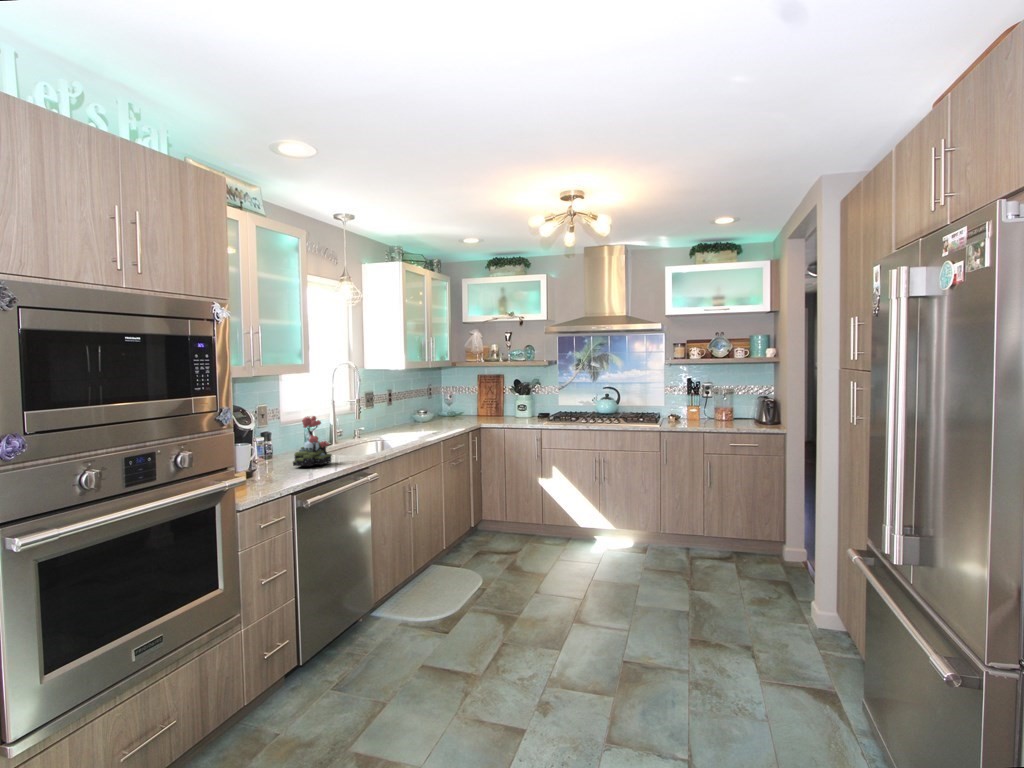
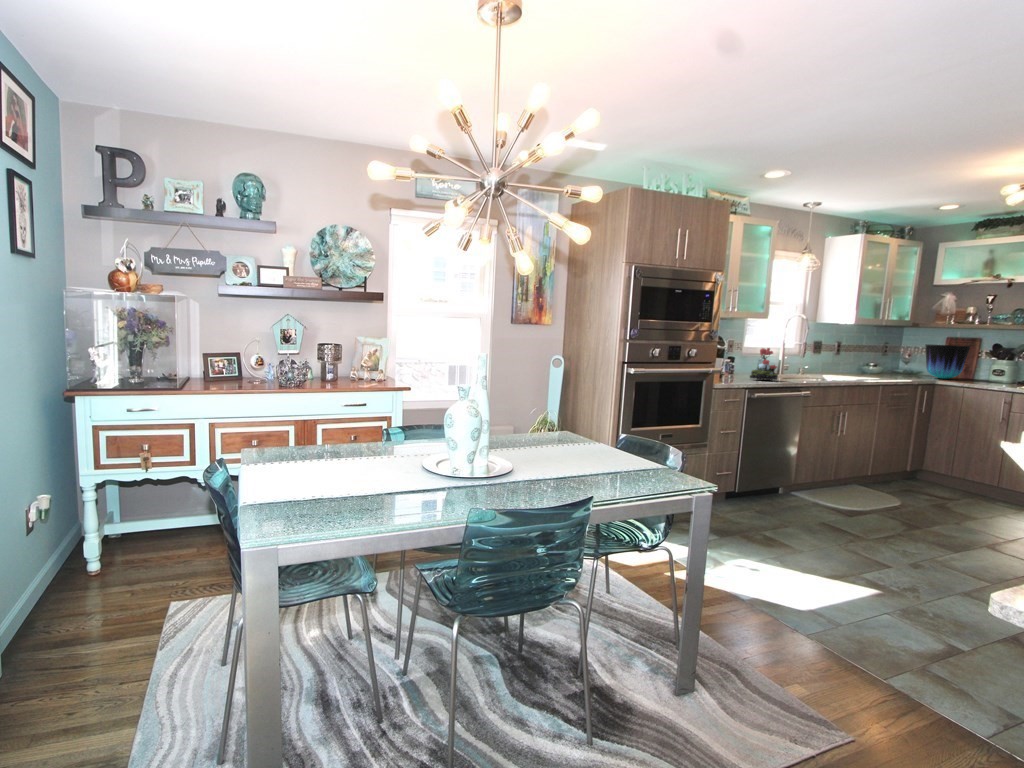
vase: none [468,386,504,423] -> present [925,344,970,379]

